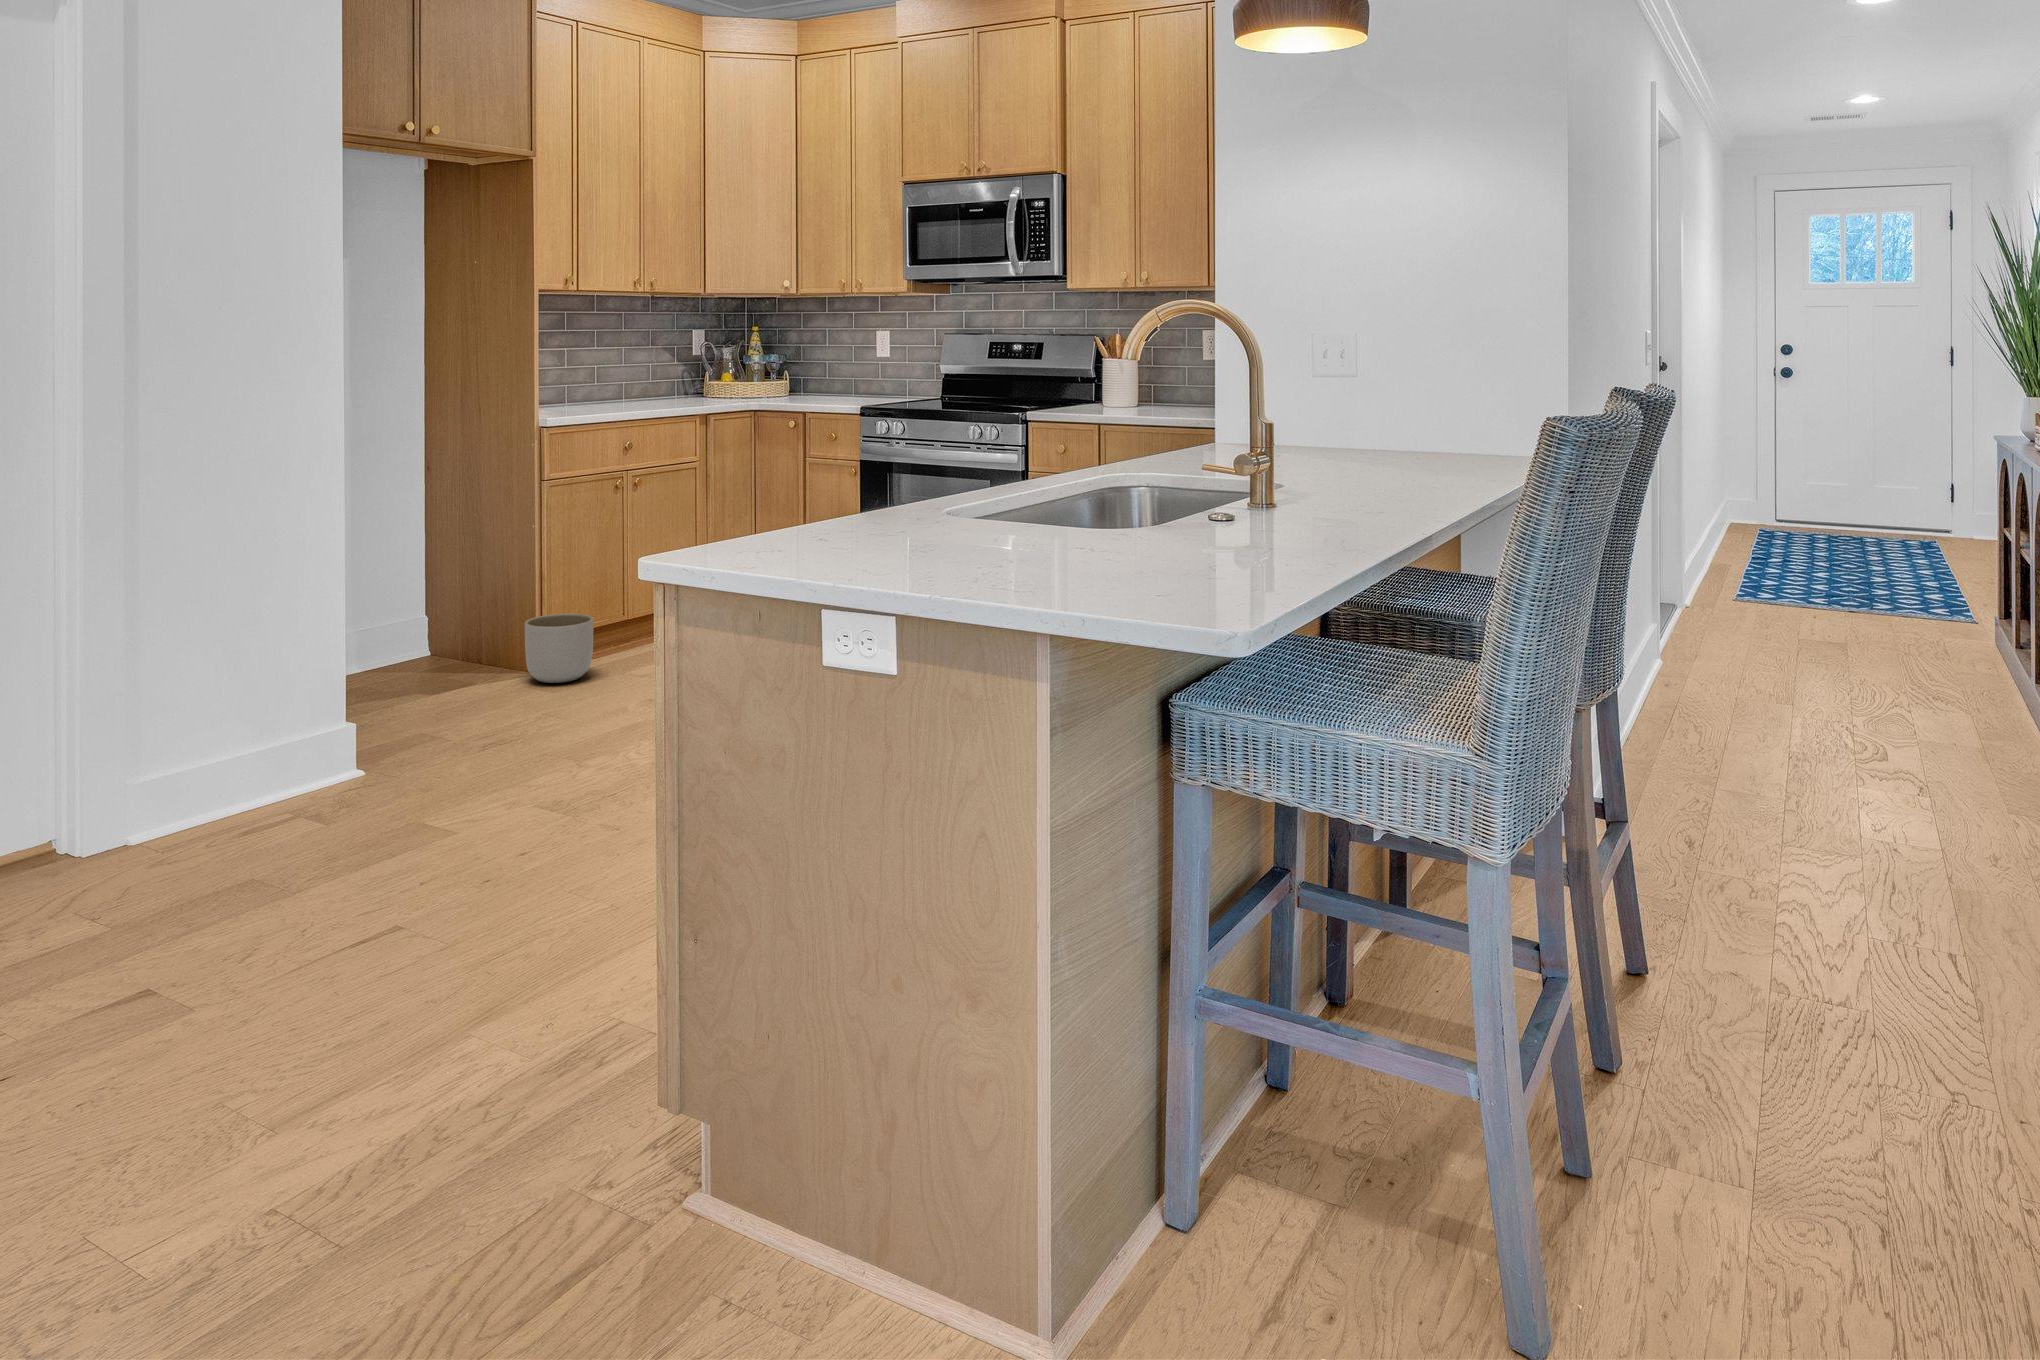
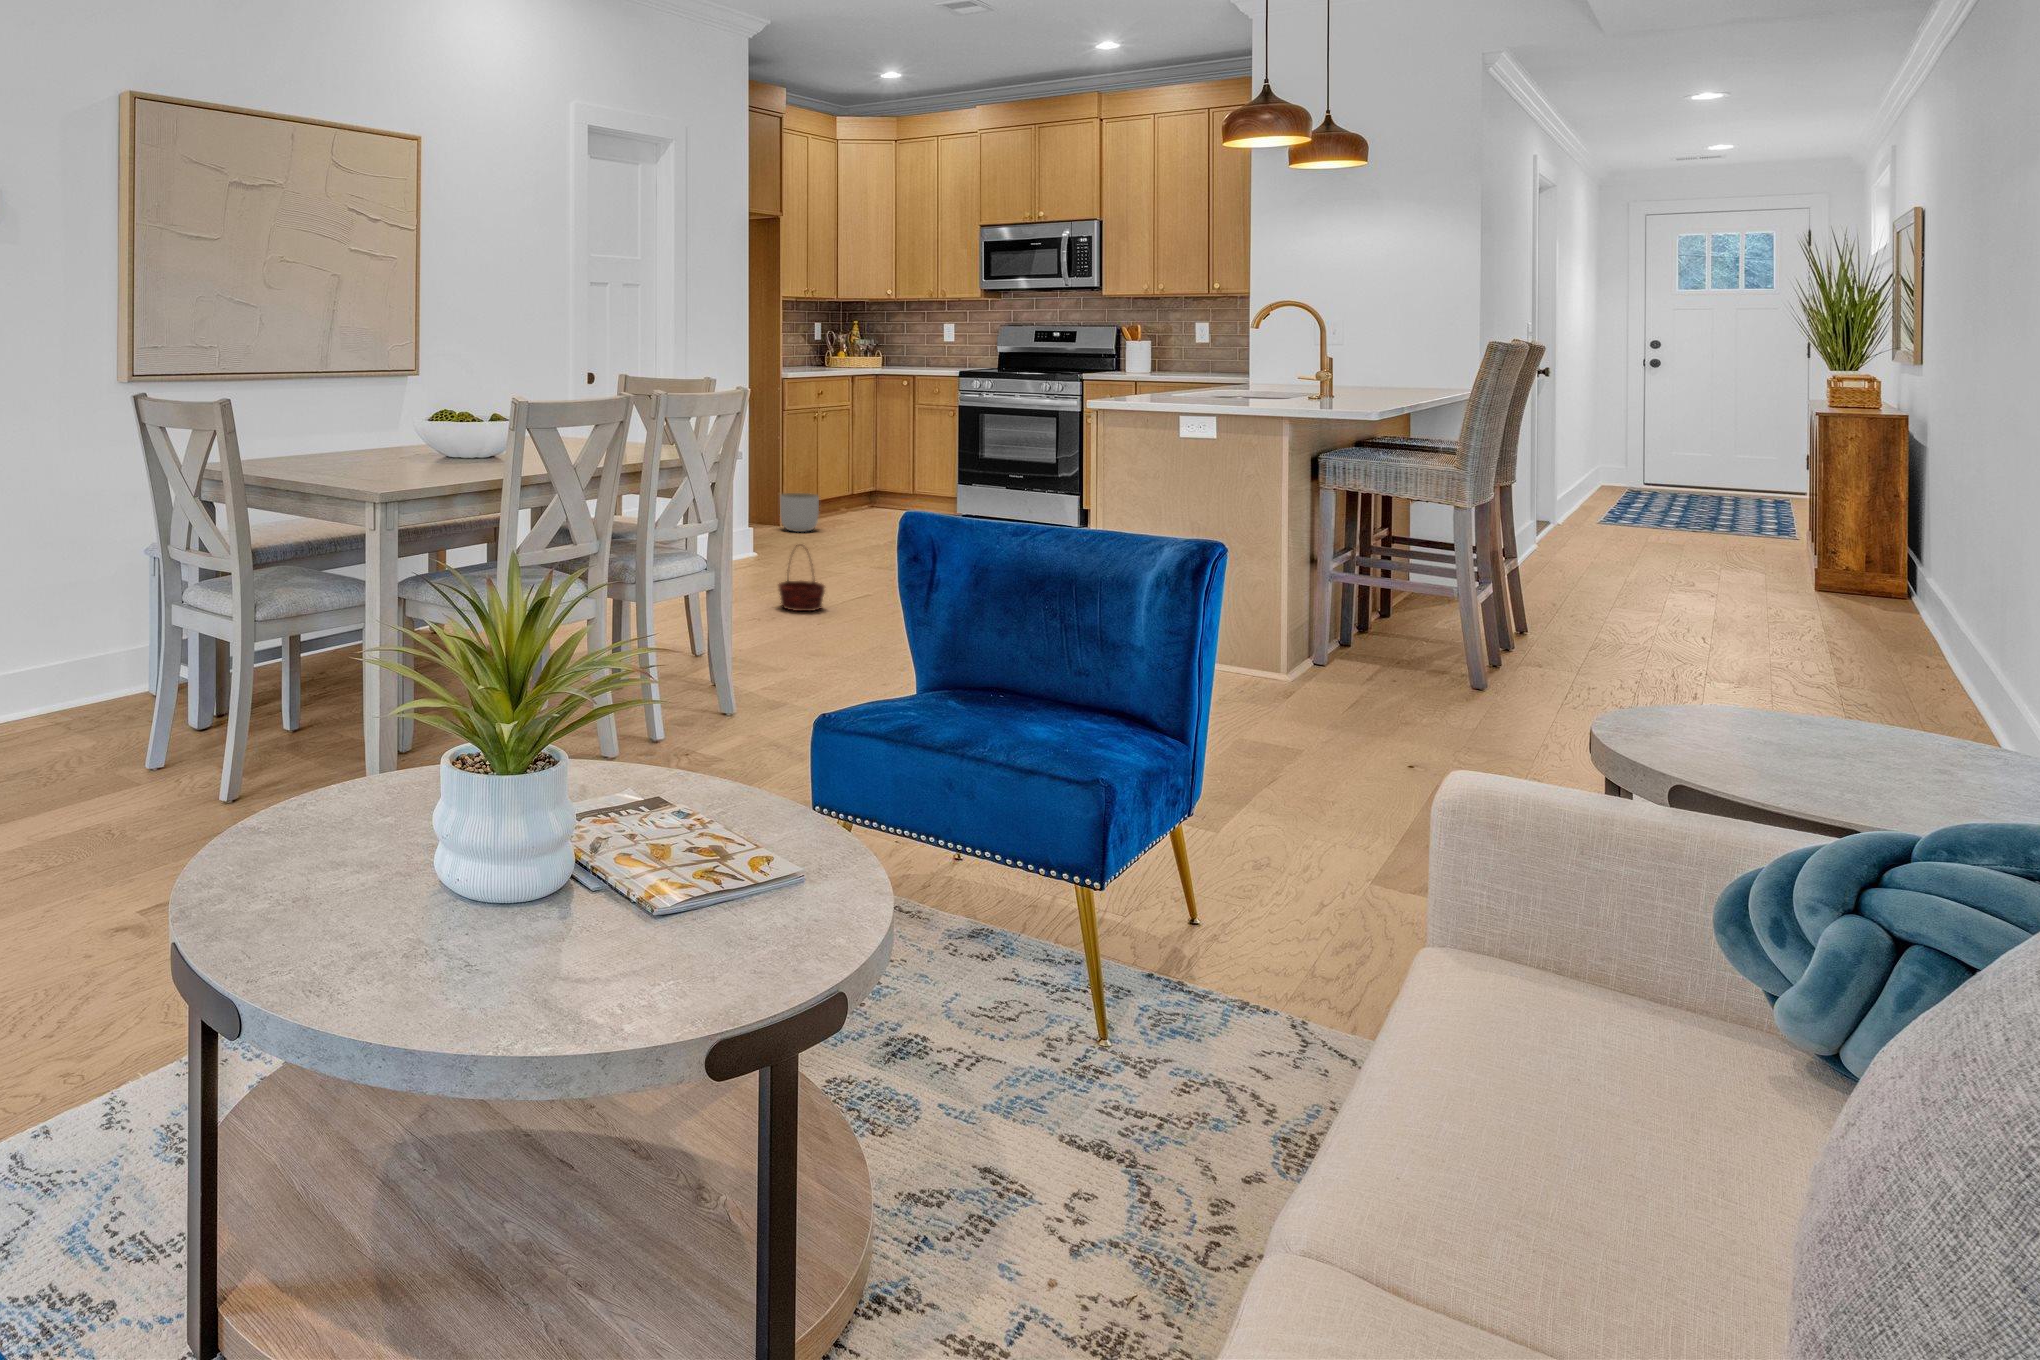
basket: none [122,843,249,1007] -> present [778,545,825,611]

